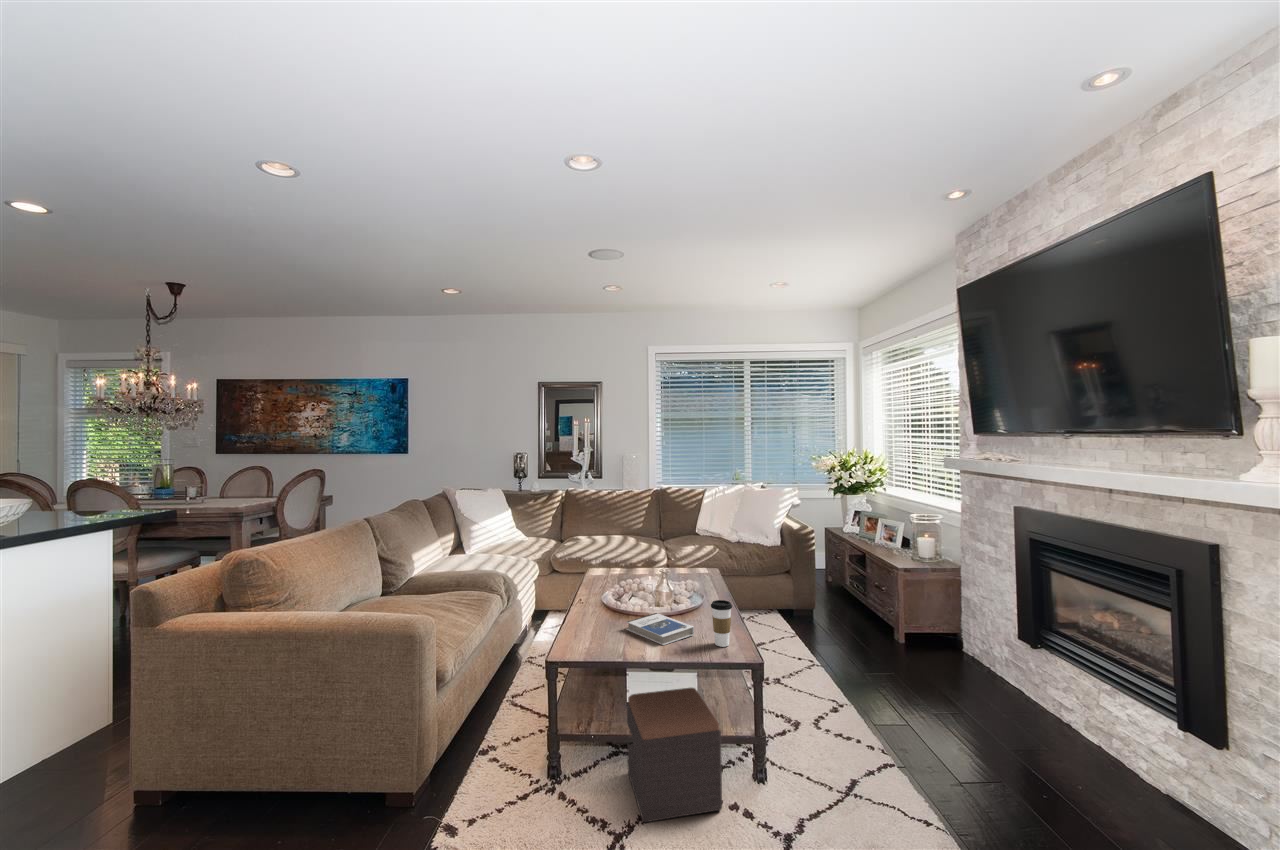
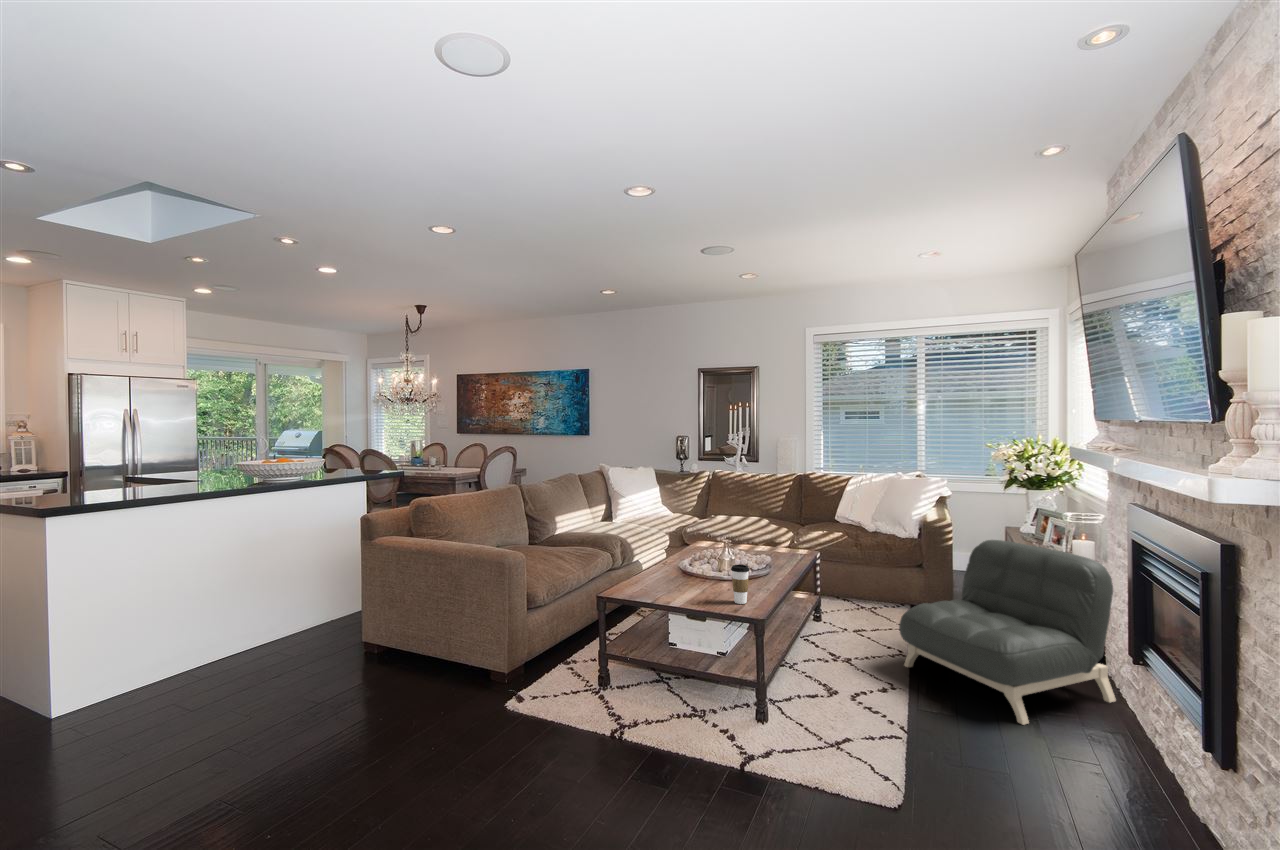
armchair: none [821,544,997,721] -> present [899,540,1116,725]
hardback book: present [627,613,694,645] -> none [675,575,725,597]
footstool: present [627,688,722,822] -> none [648,632,720,730]

